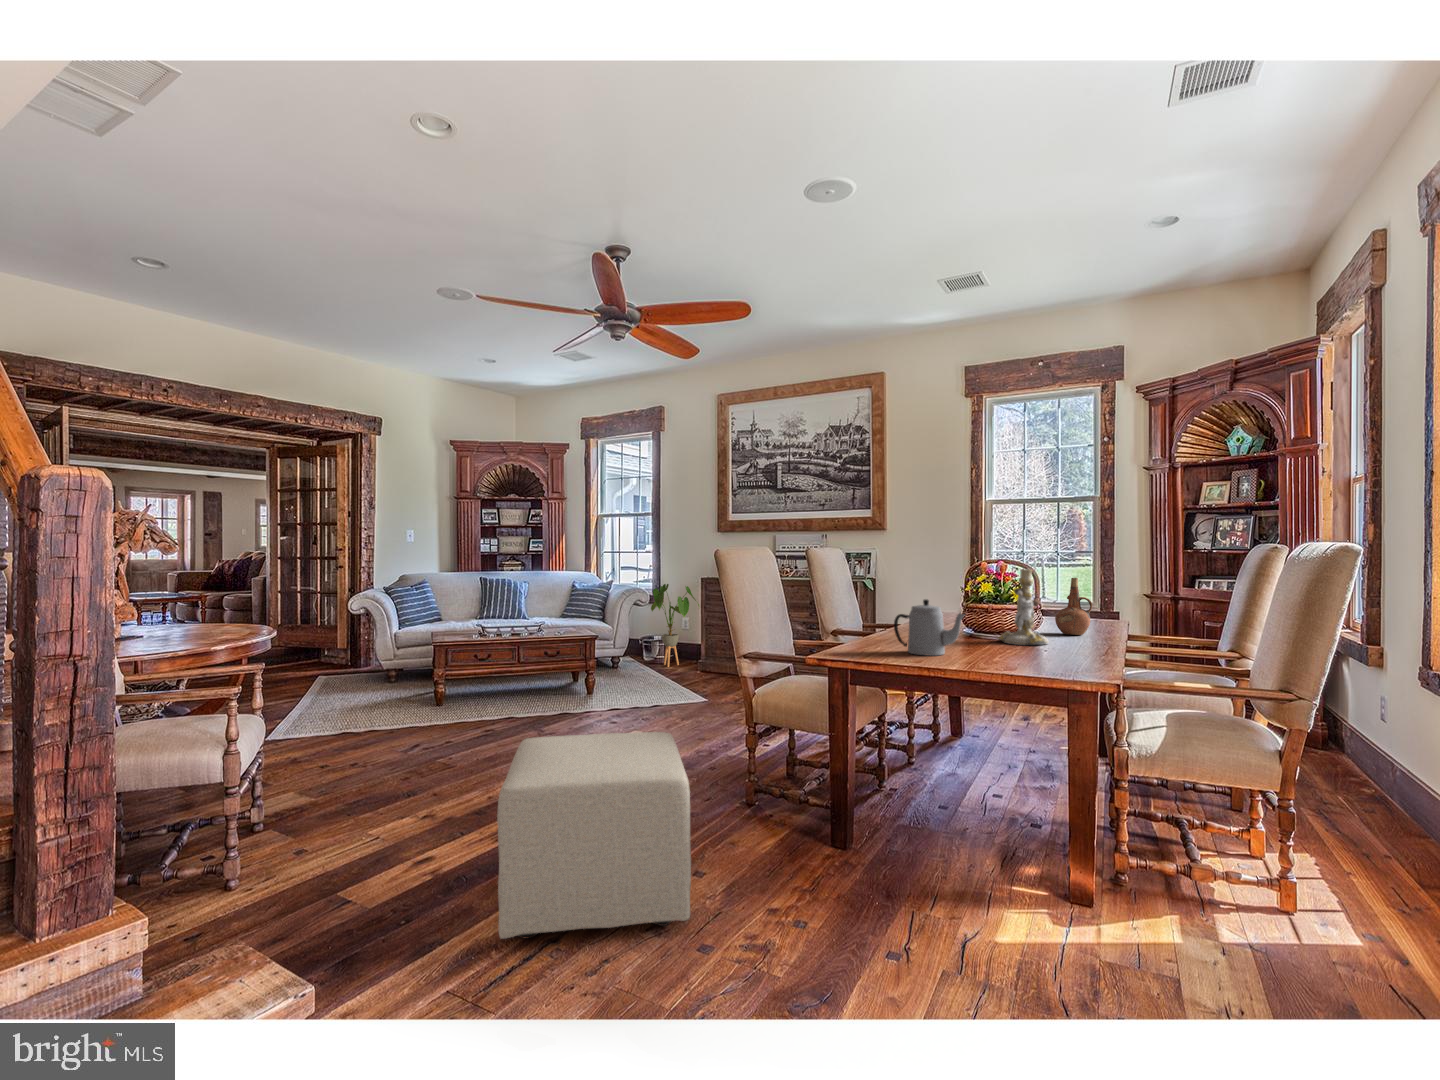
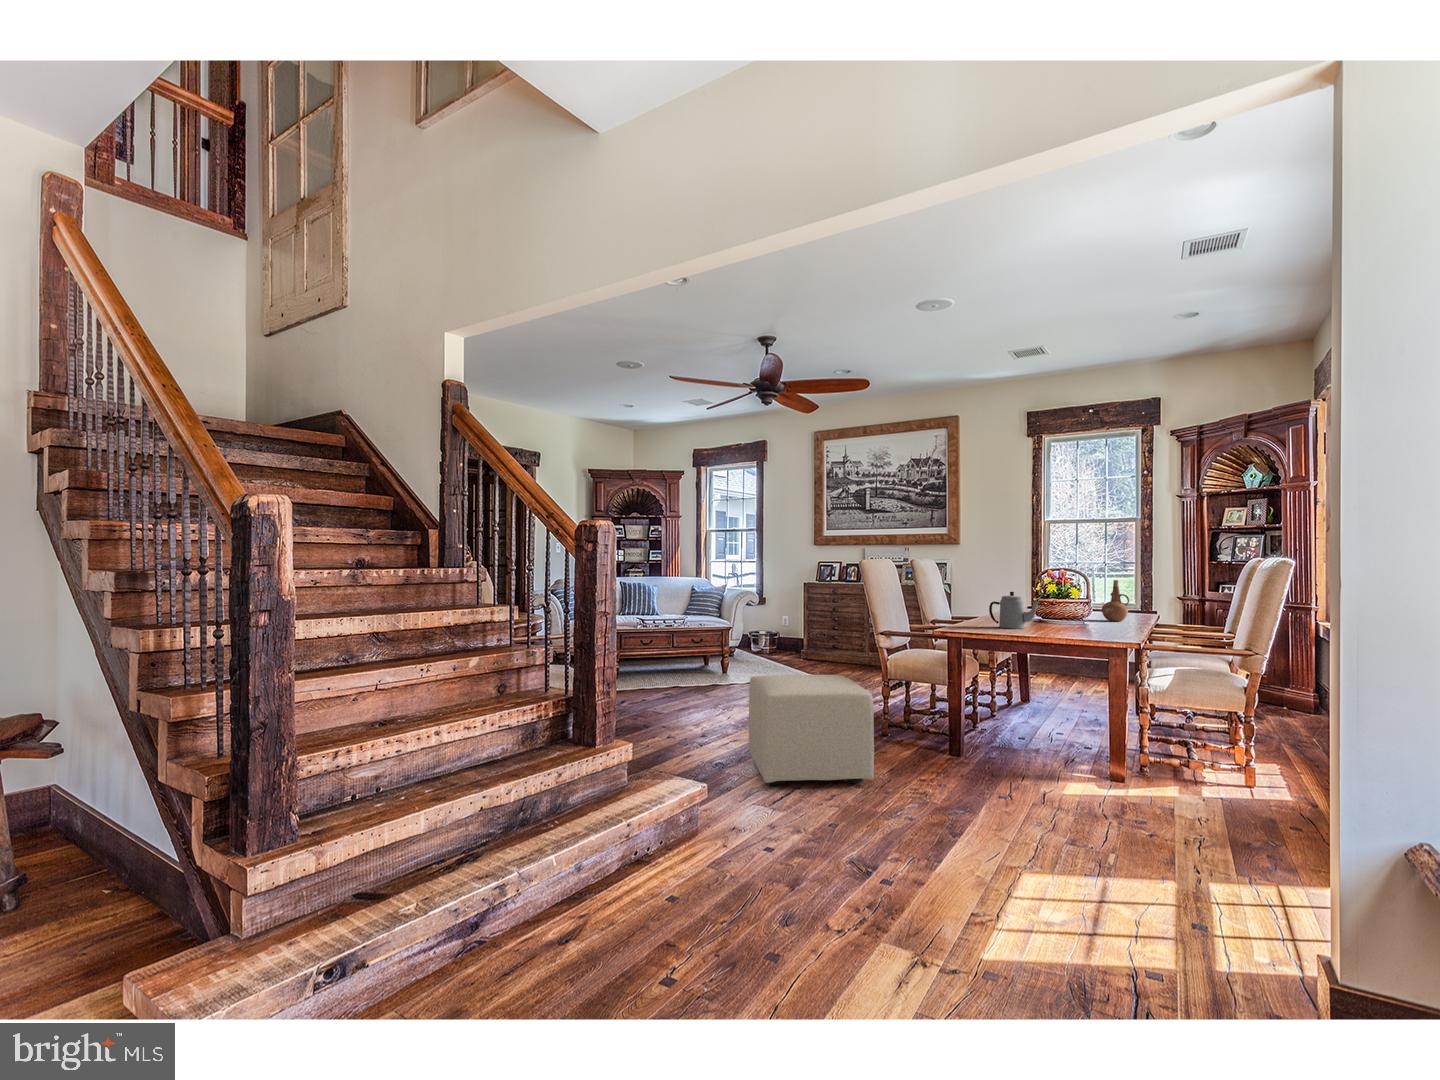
candlestick: present [997,569,1048,645] -> none [1059,573,1097,625]
house plant: present [651,584,699,667] -> none [760,587,801,655]

